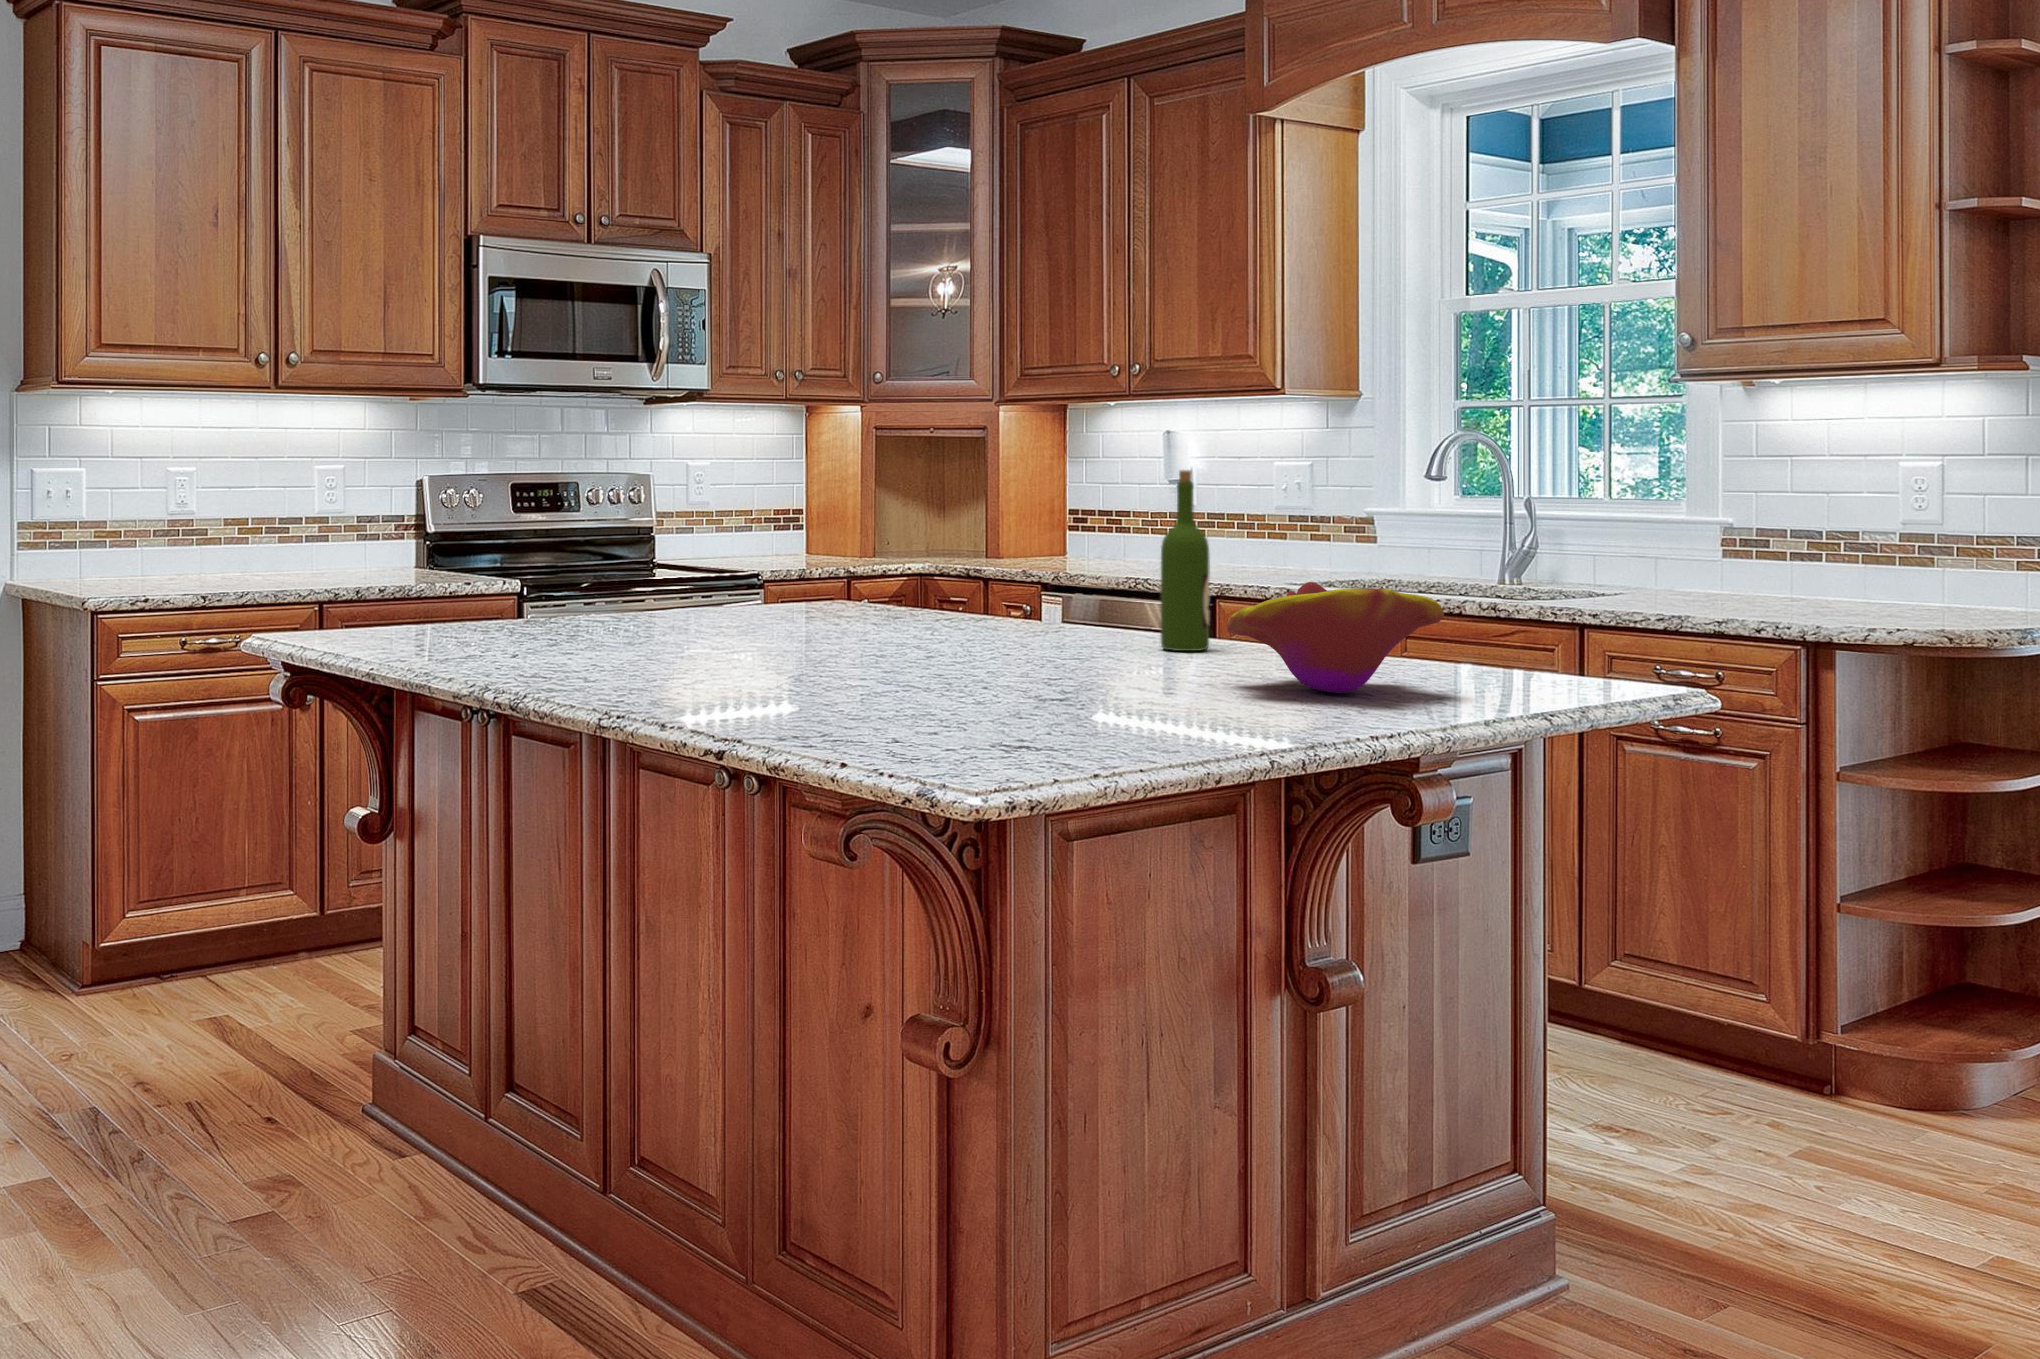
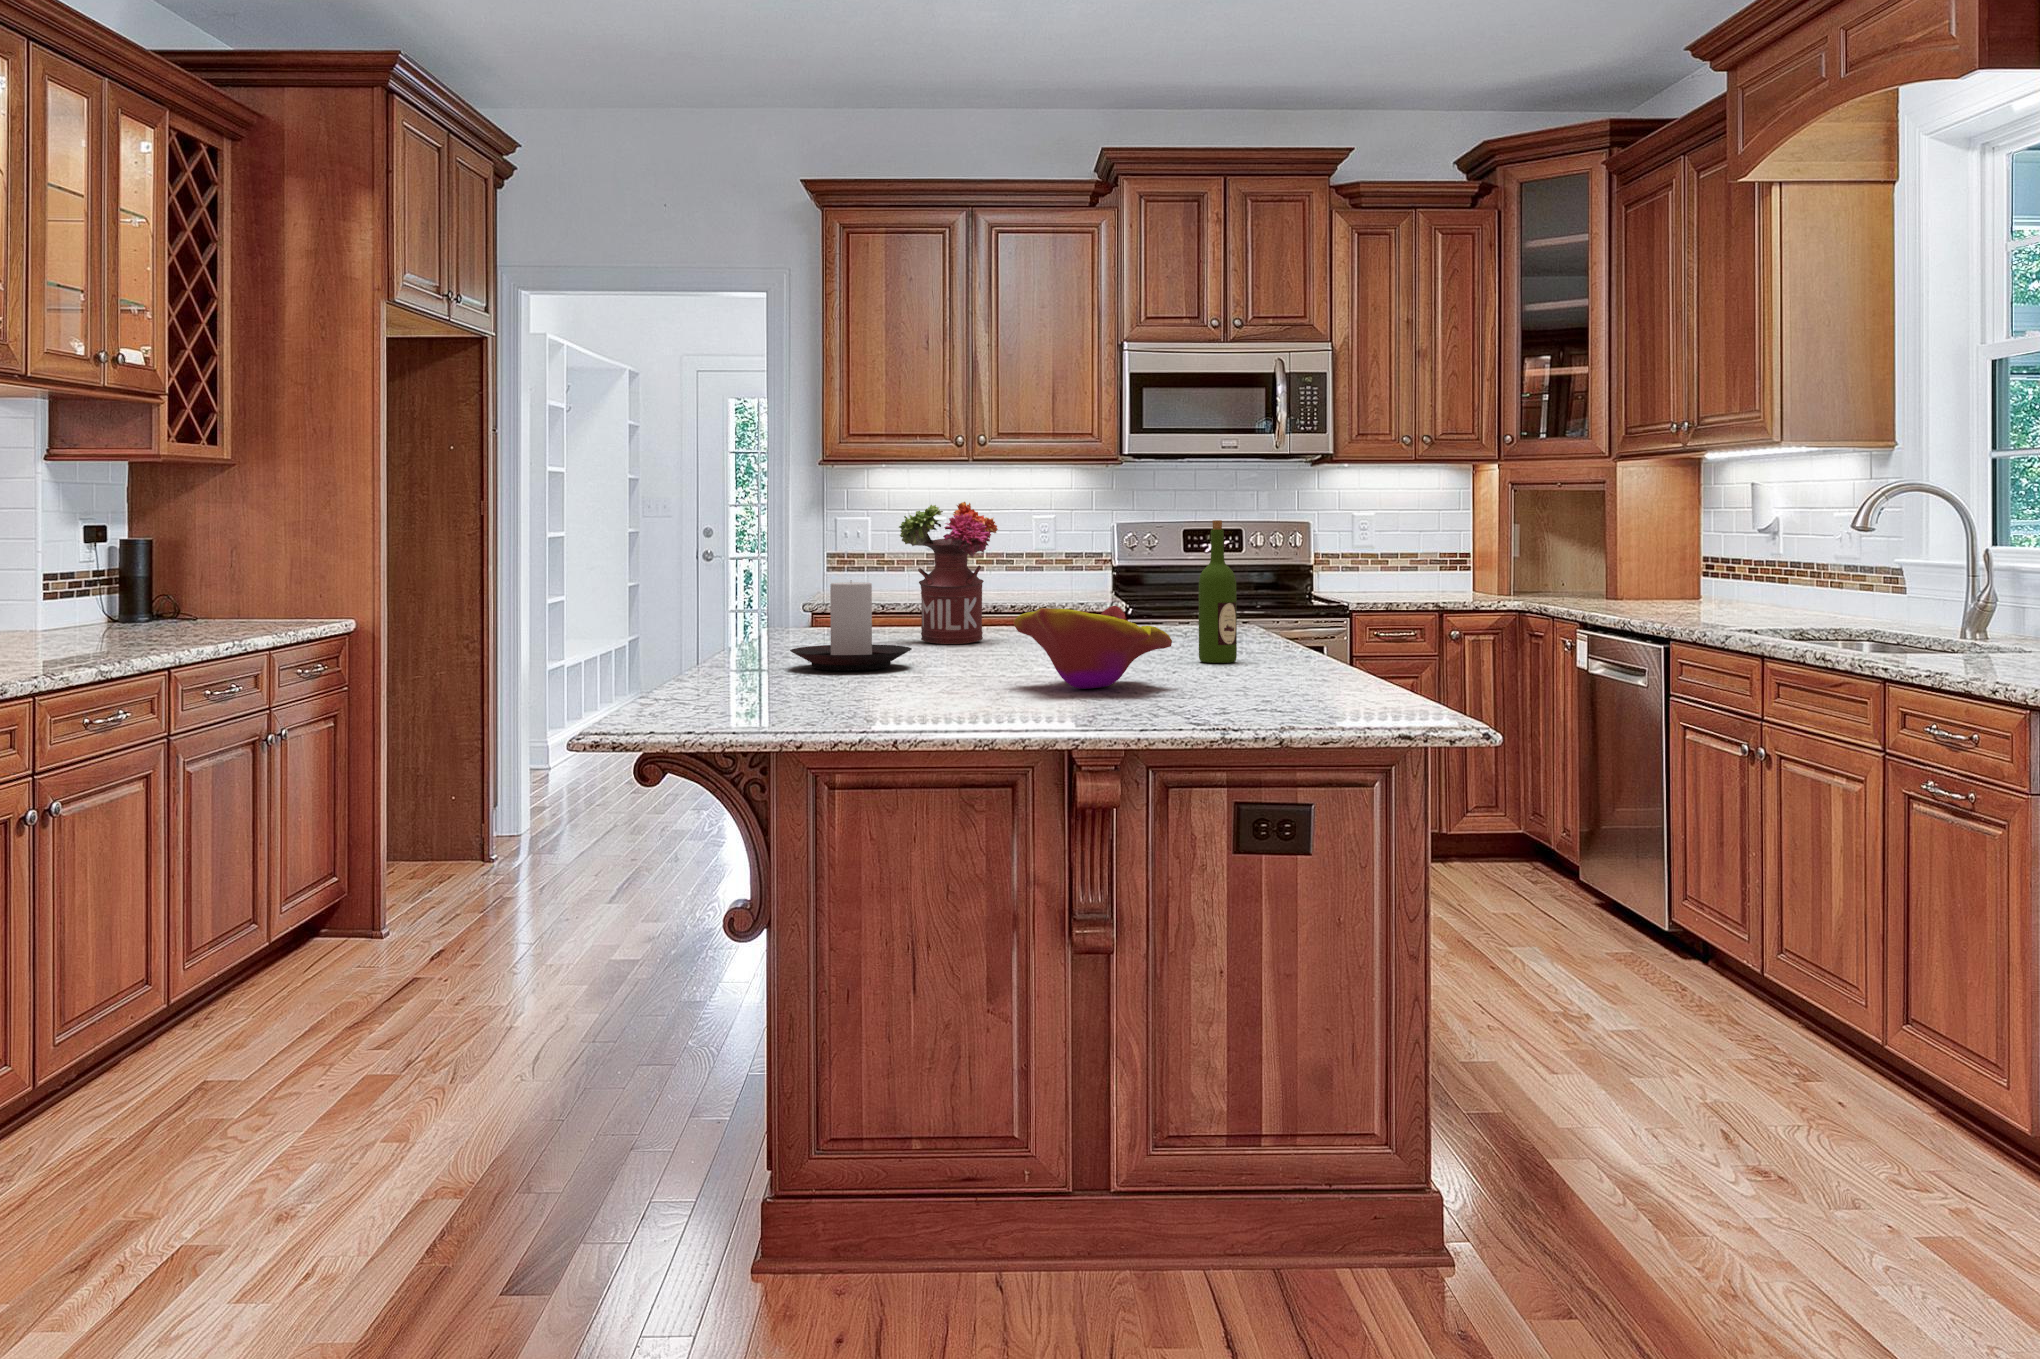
flower arrangement: none [652,441,795,652] -> present [899,502,998,644]
candle holder: none [796,555,982,699] -> present [790,582,912,671]

